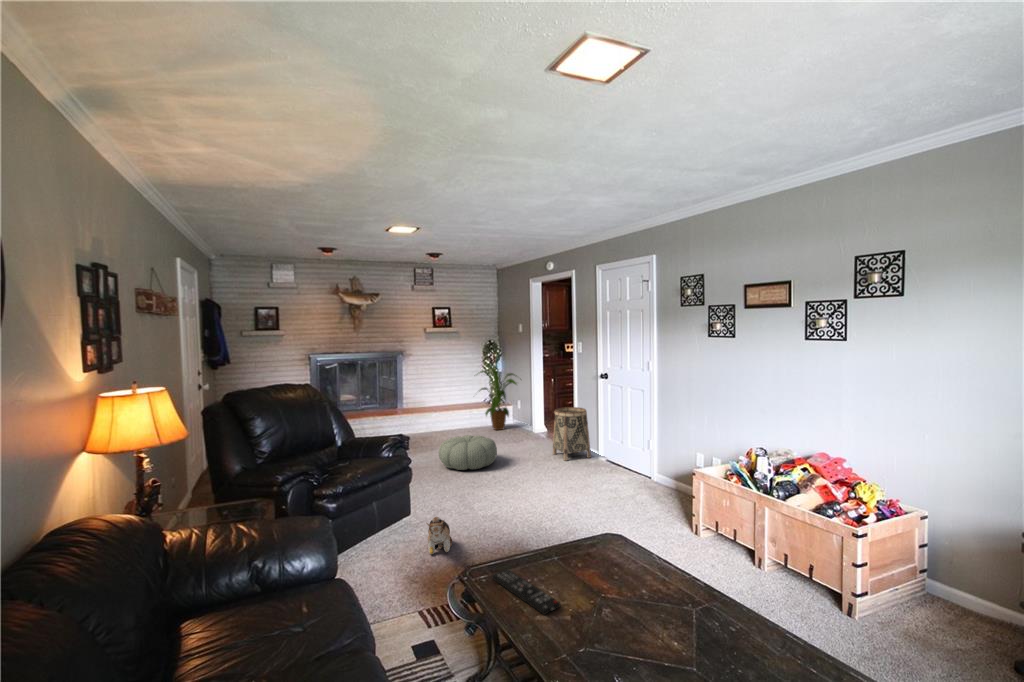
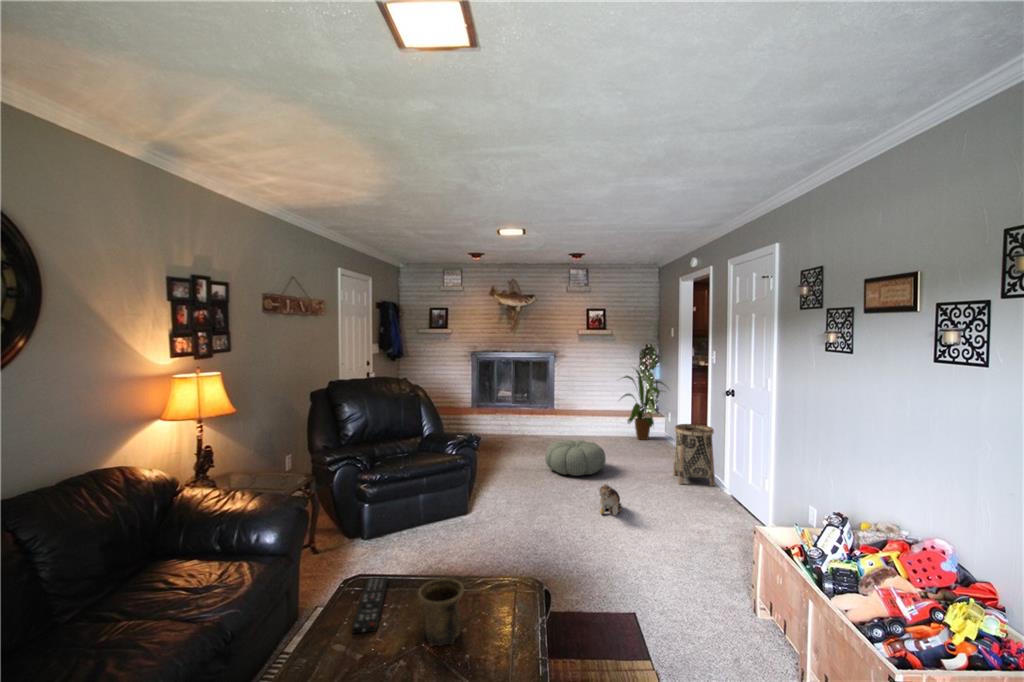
plush toy: present [426,517,452,554] -> present [599,484,622,515]
mug: none [593,543,641,600] -> present [418,578,464,646]

